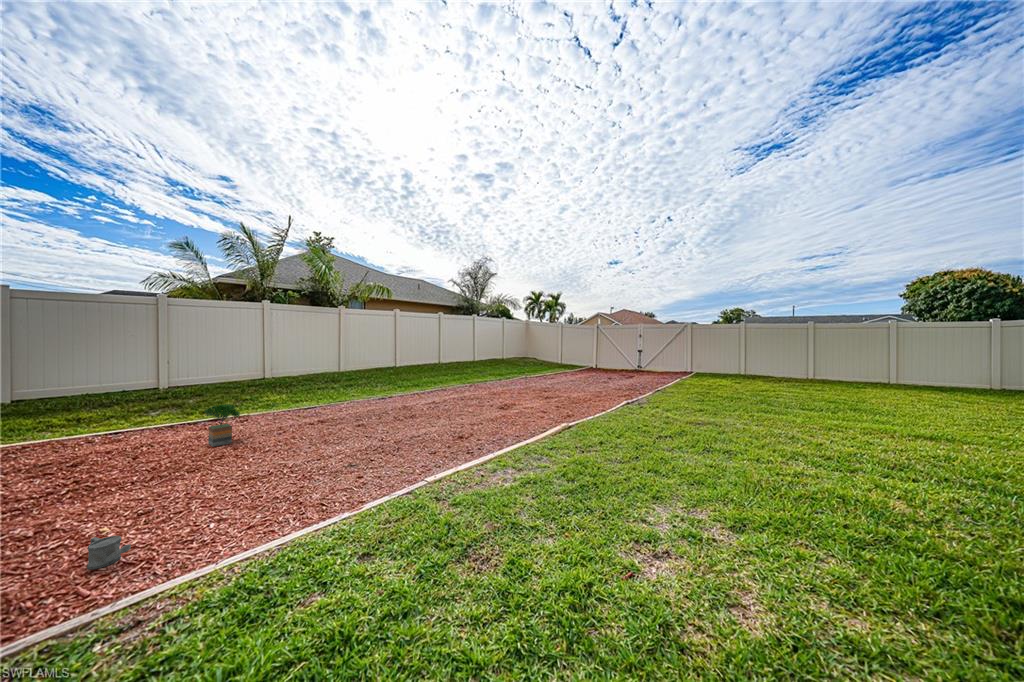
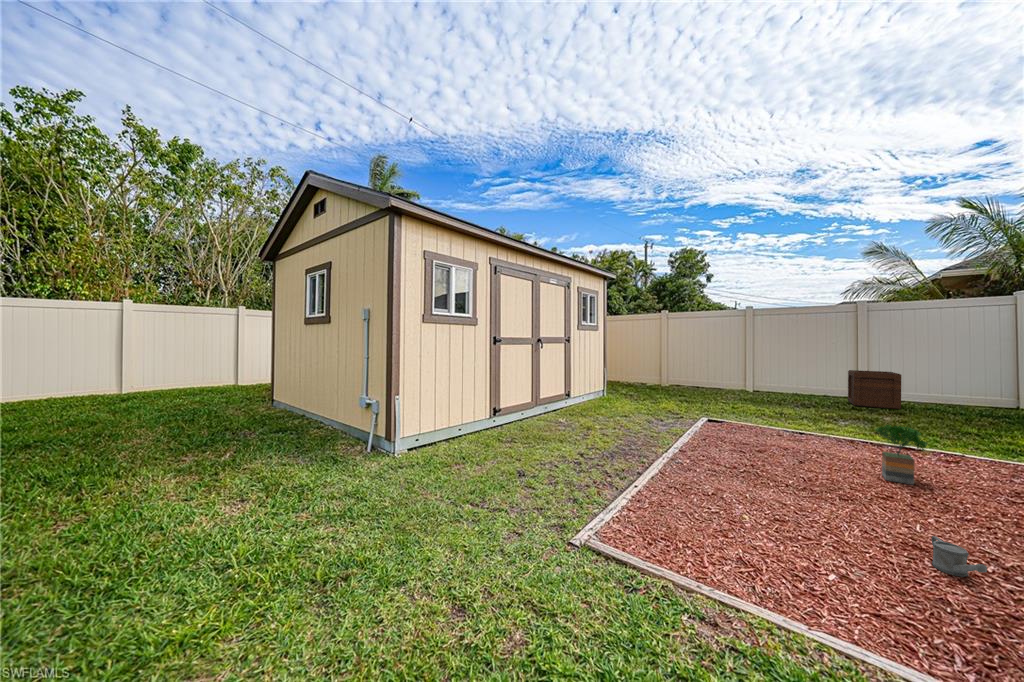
wooden crate: none [149,363,199,396] -> present [848,370,901,409]
watering can: present [87,536,131,569] -> present [932,536,987,577]

